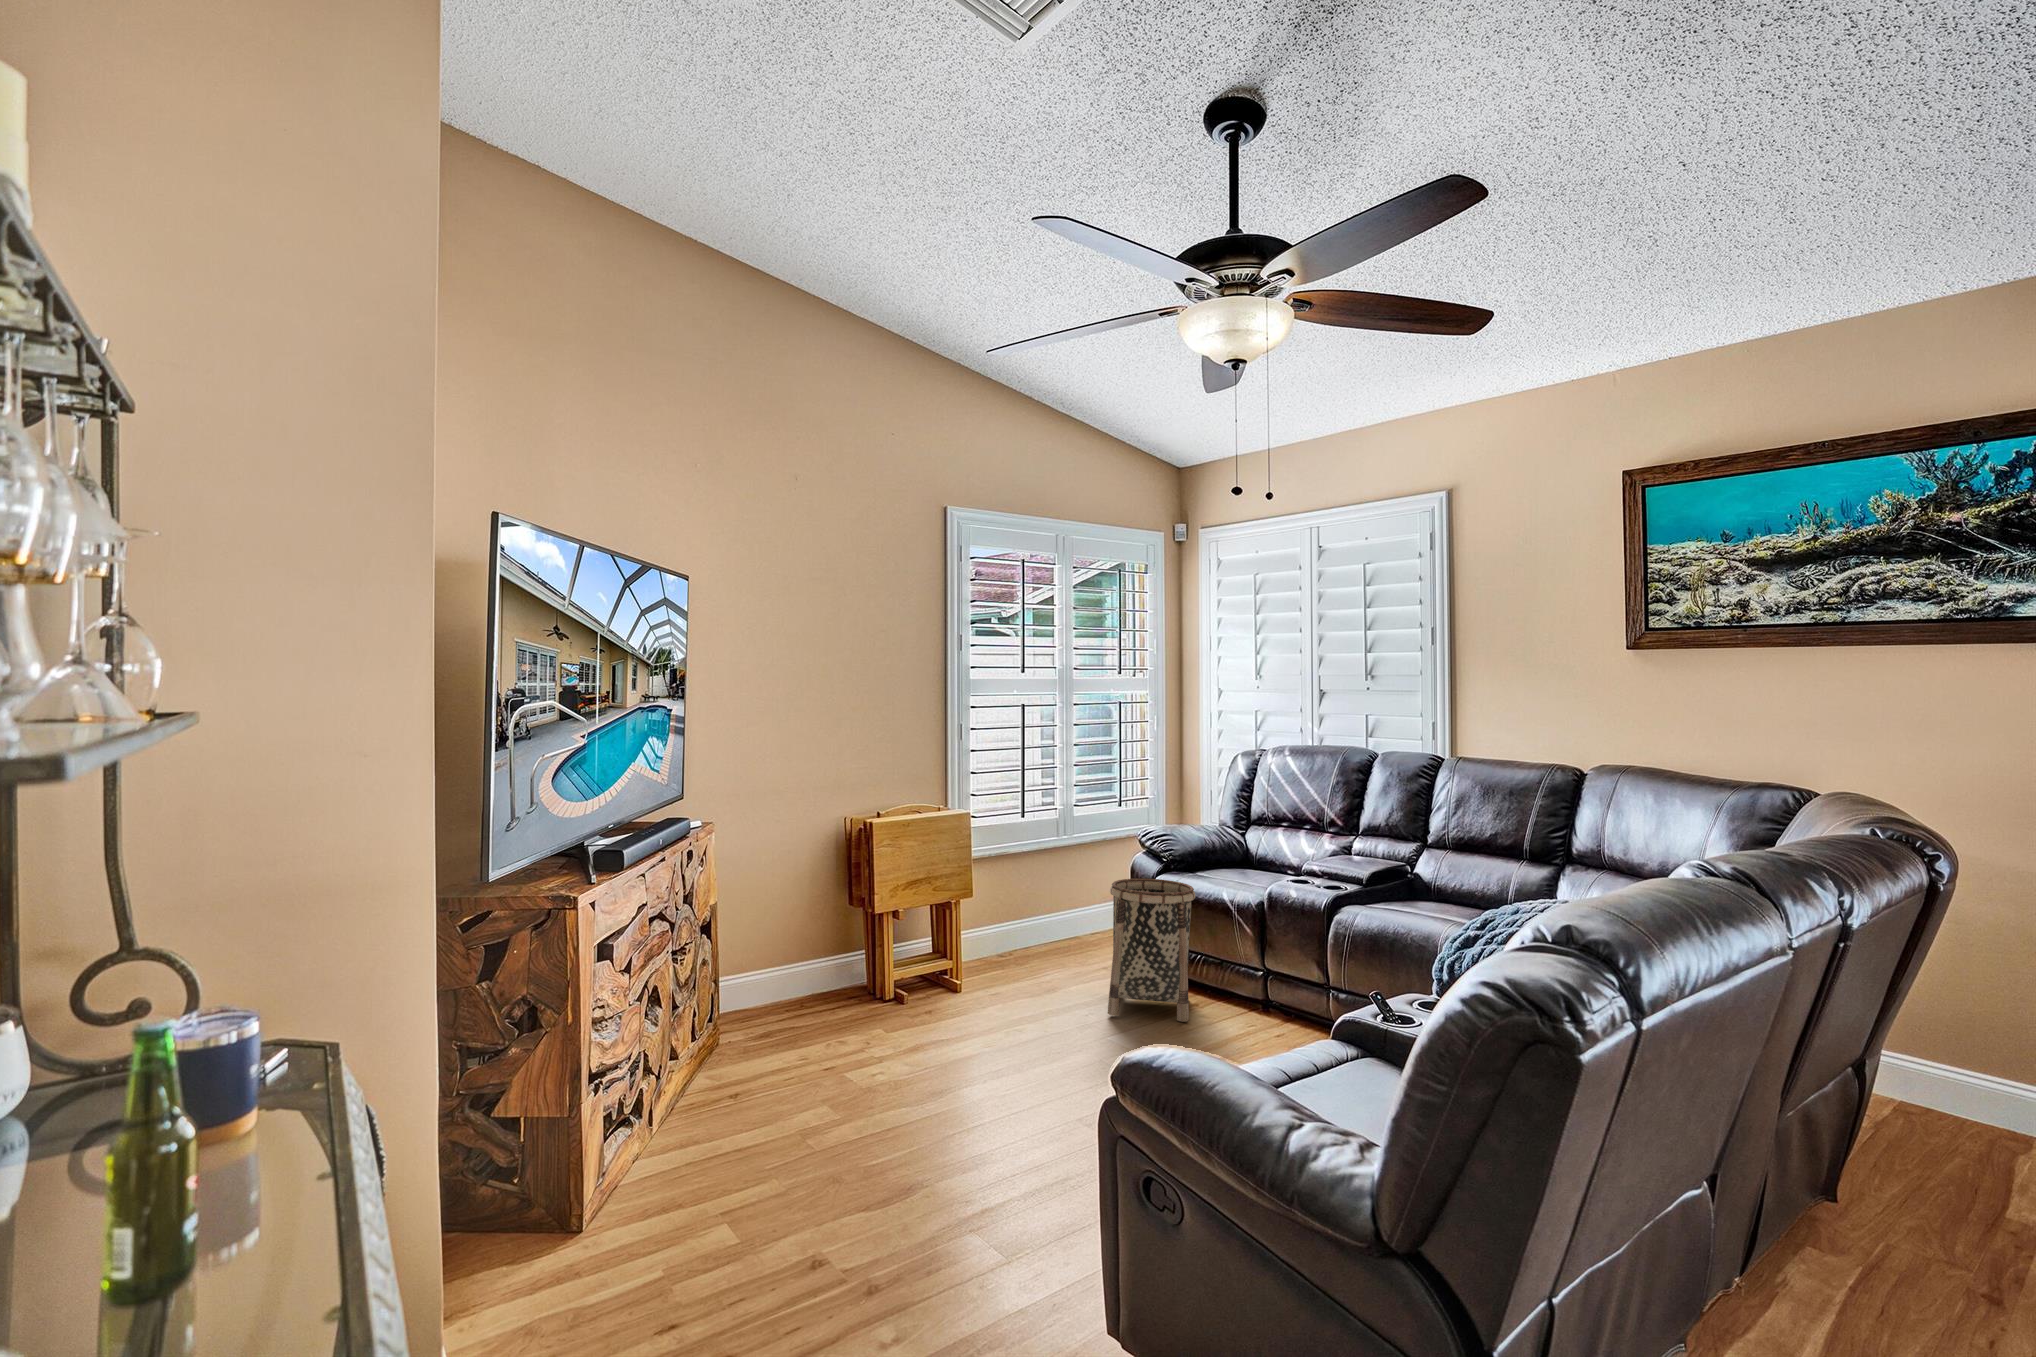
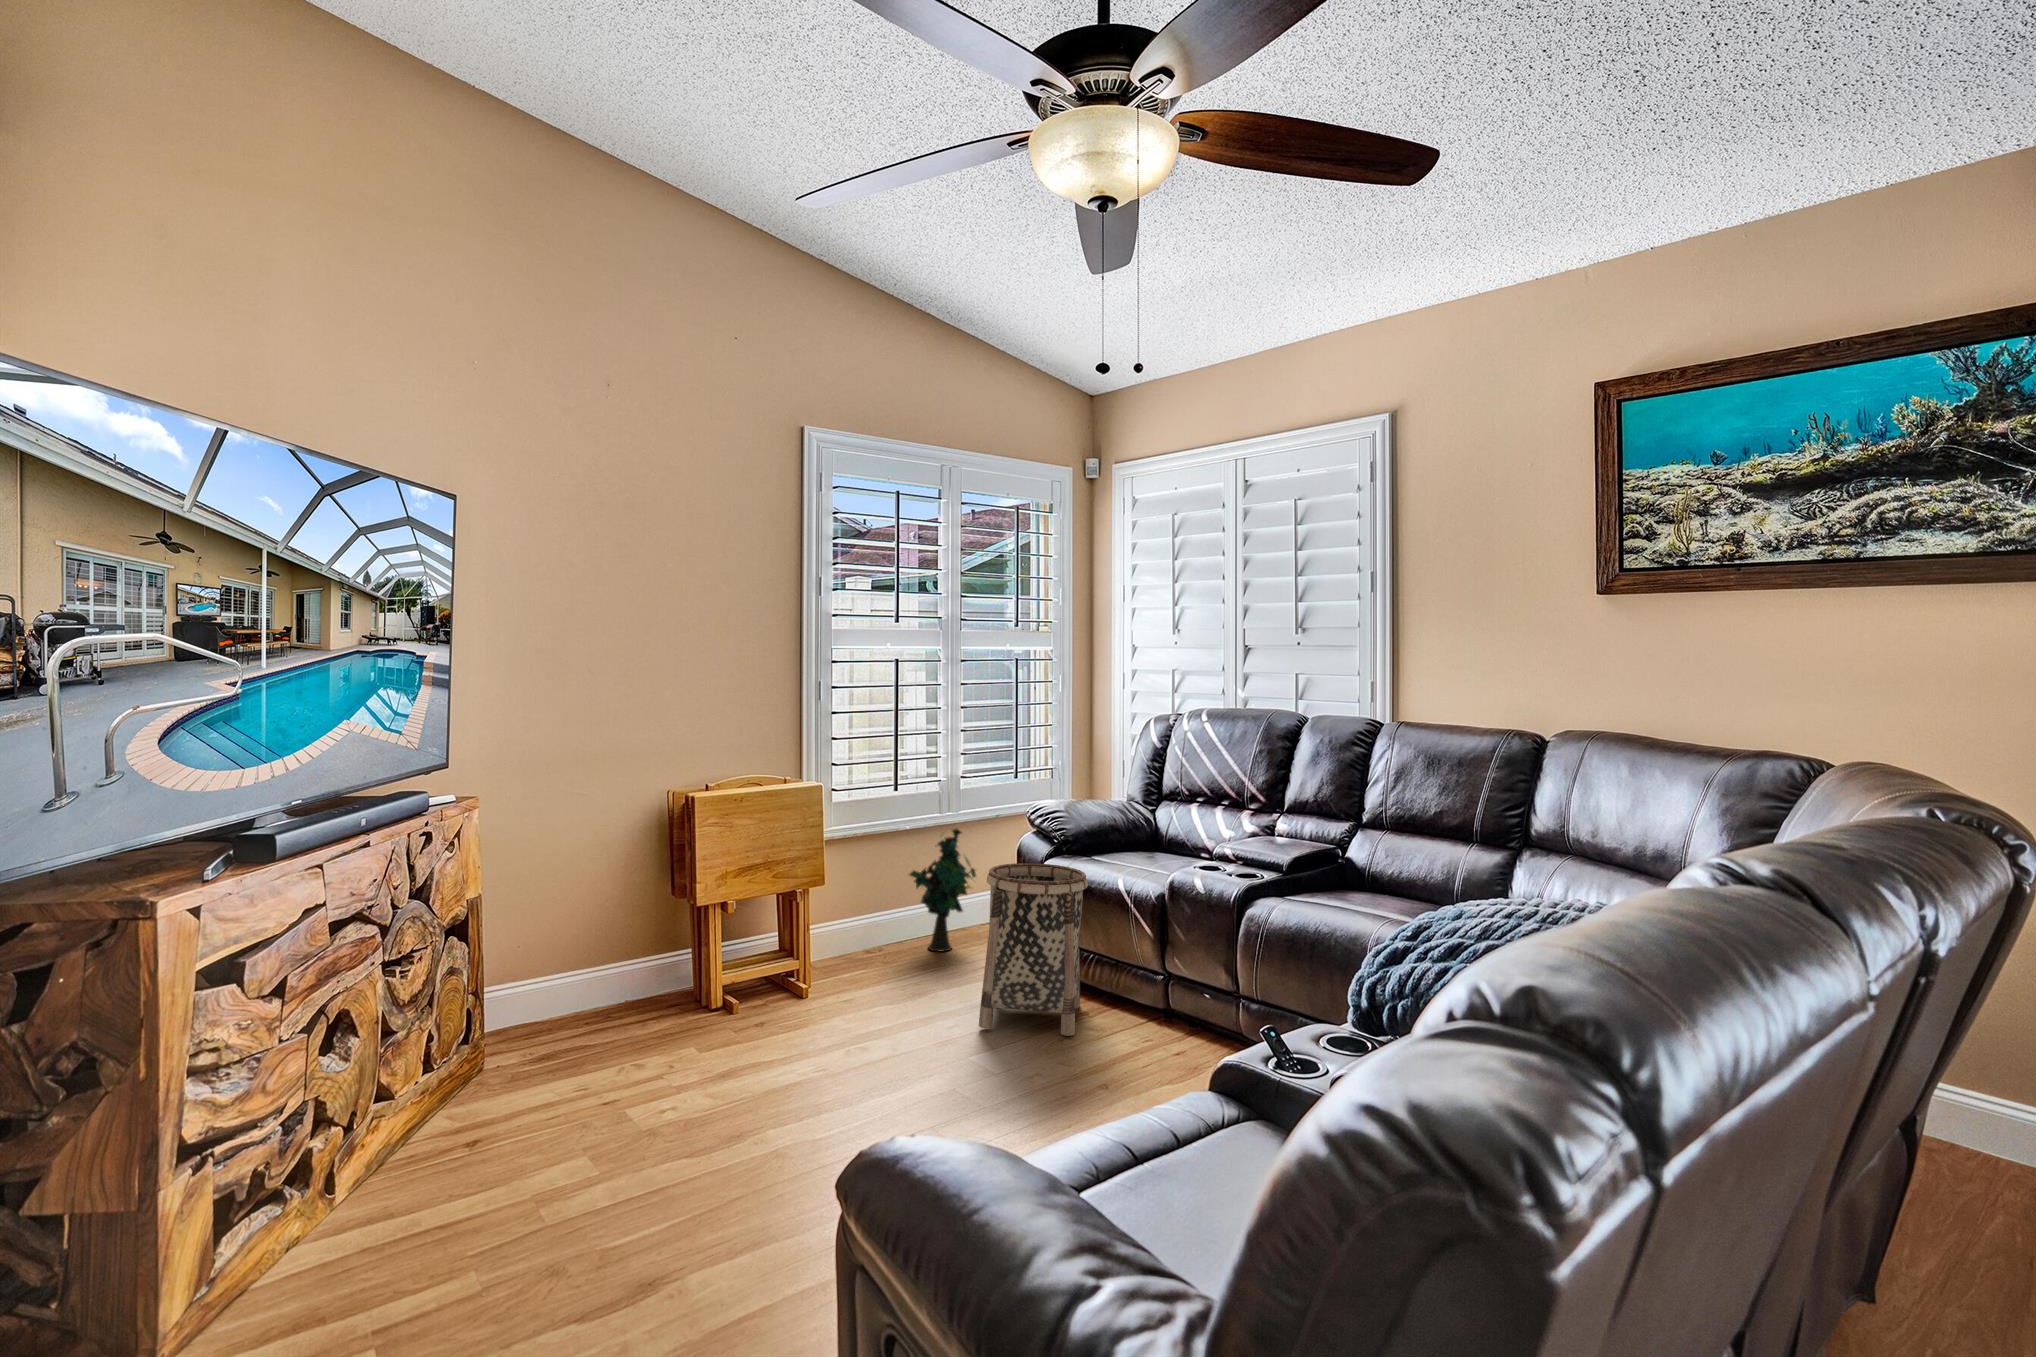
decorative plant: none [1030,850,1089,955] -> present [910,829,976,951]

